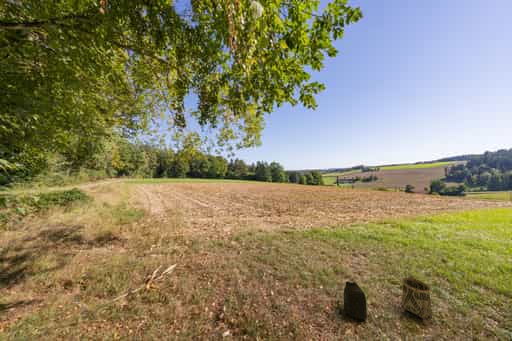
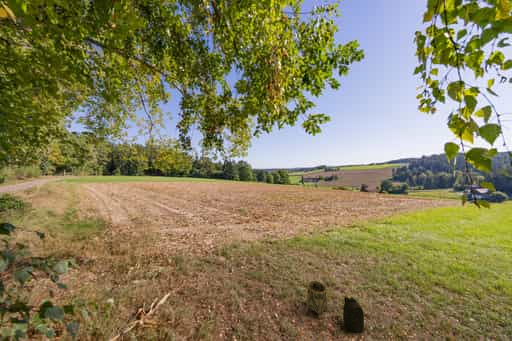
basket: present [401,278,432,325] -> present [306,281,327,319]

